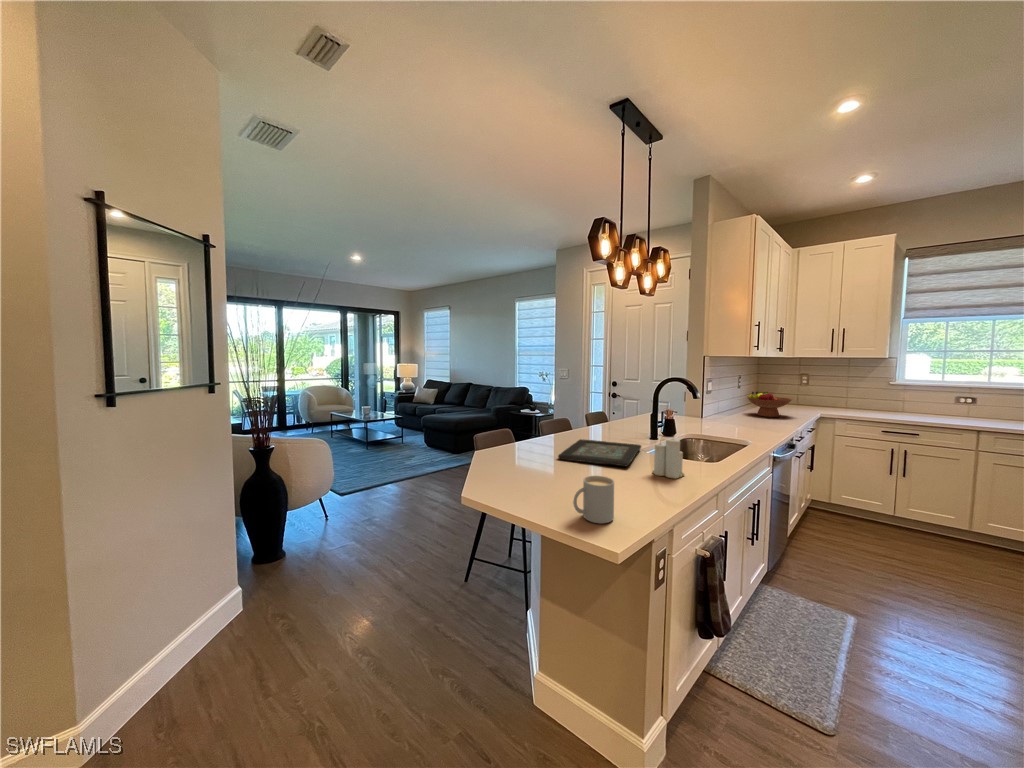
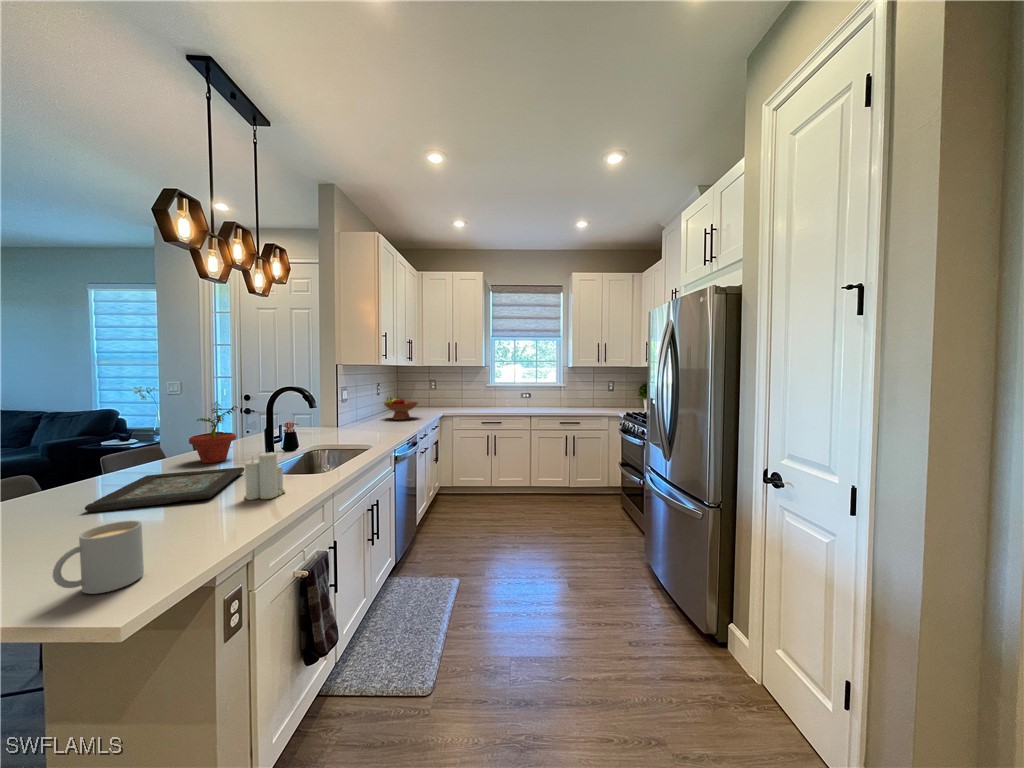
potted plant: none [599,389,632,436] -> present [189,401,238,463]

